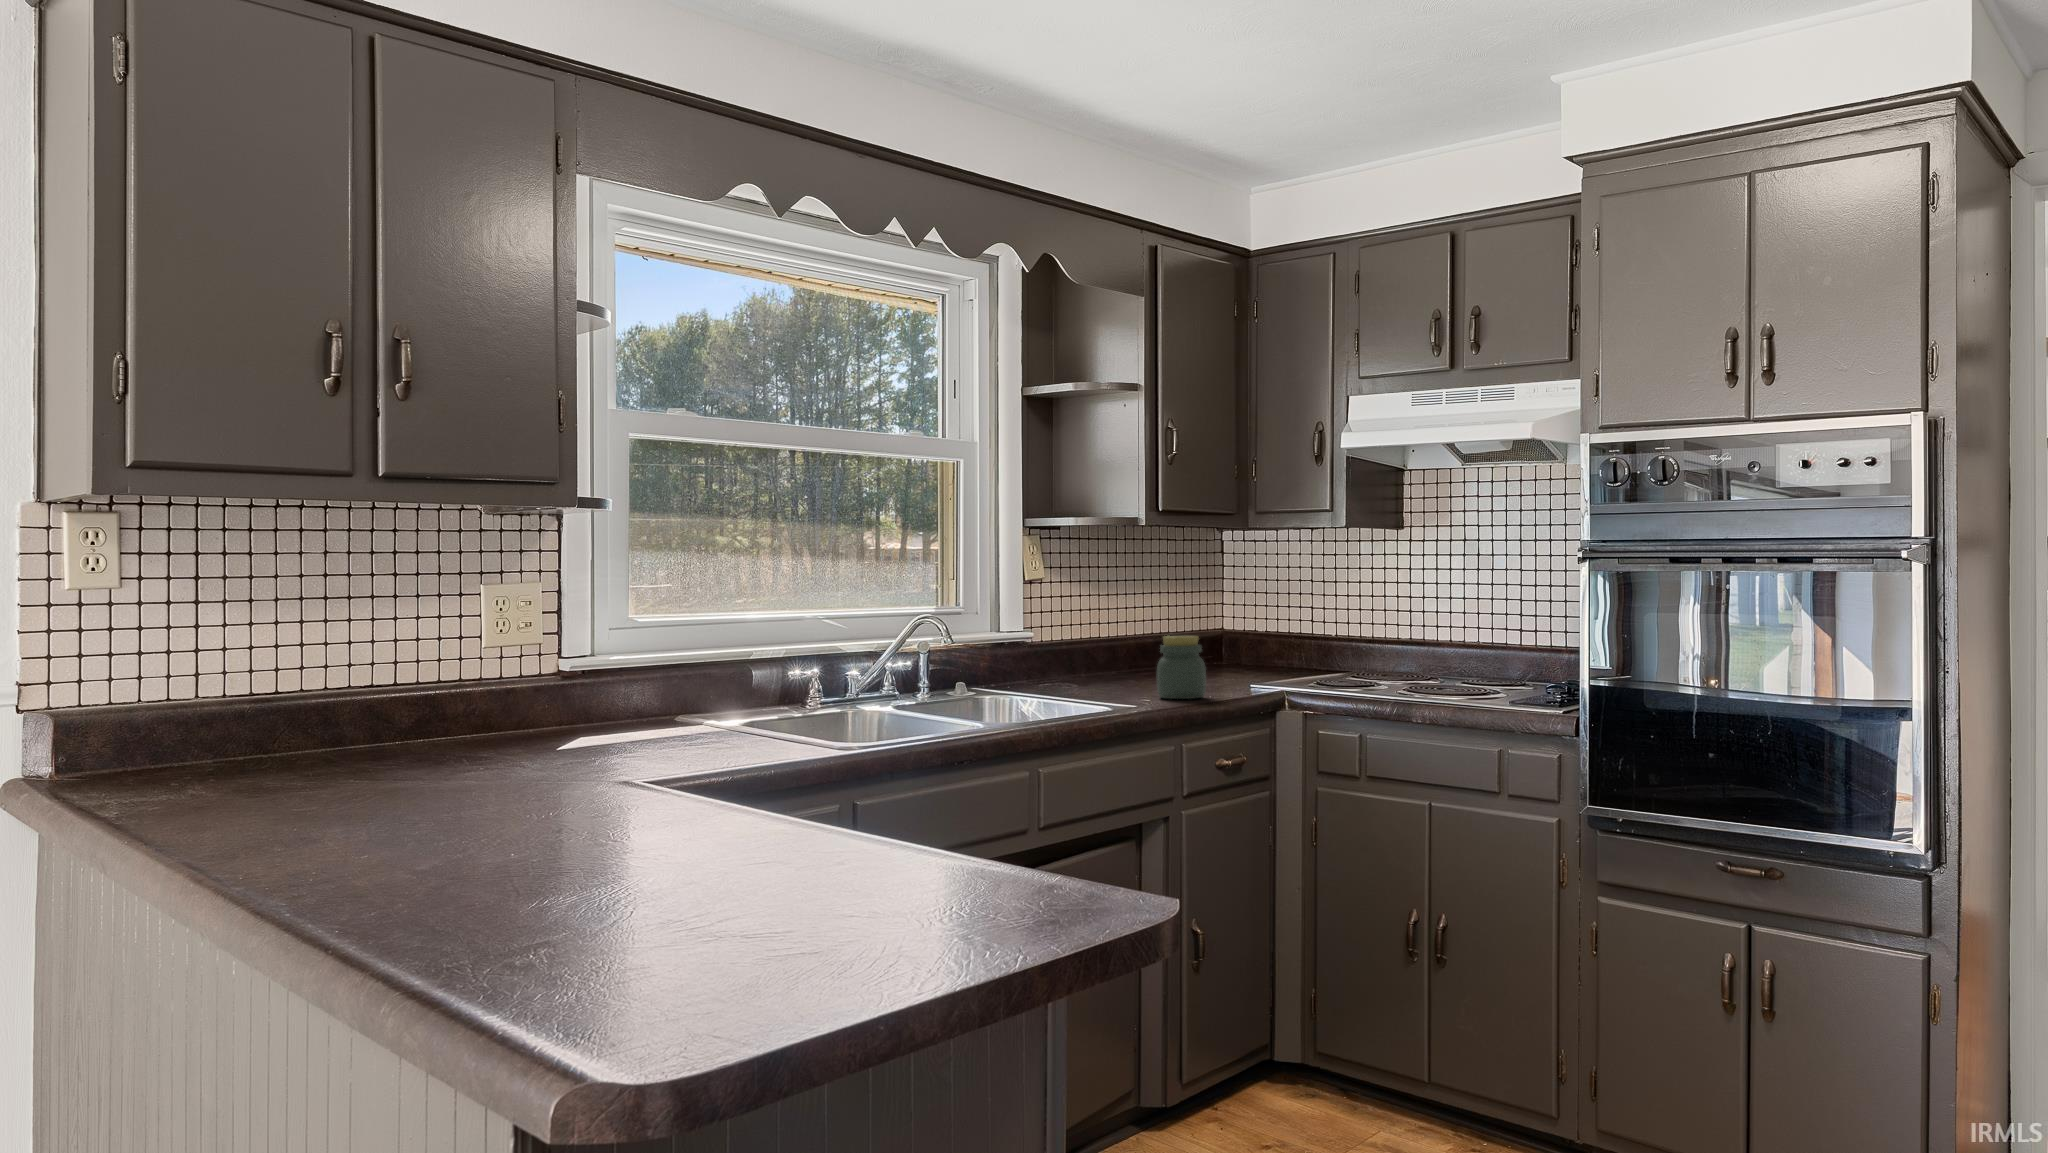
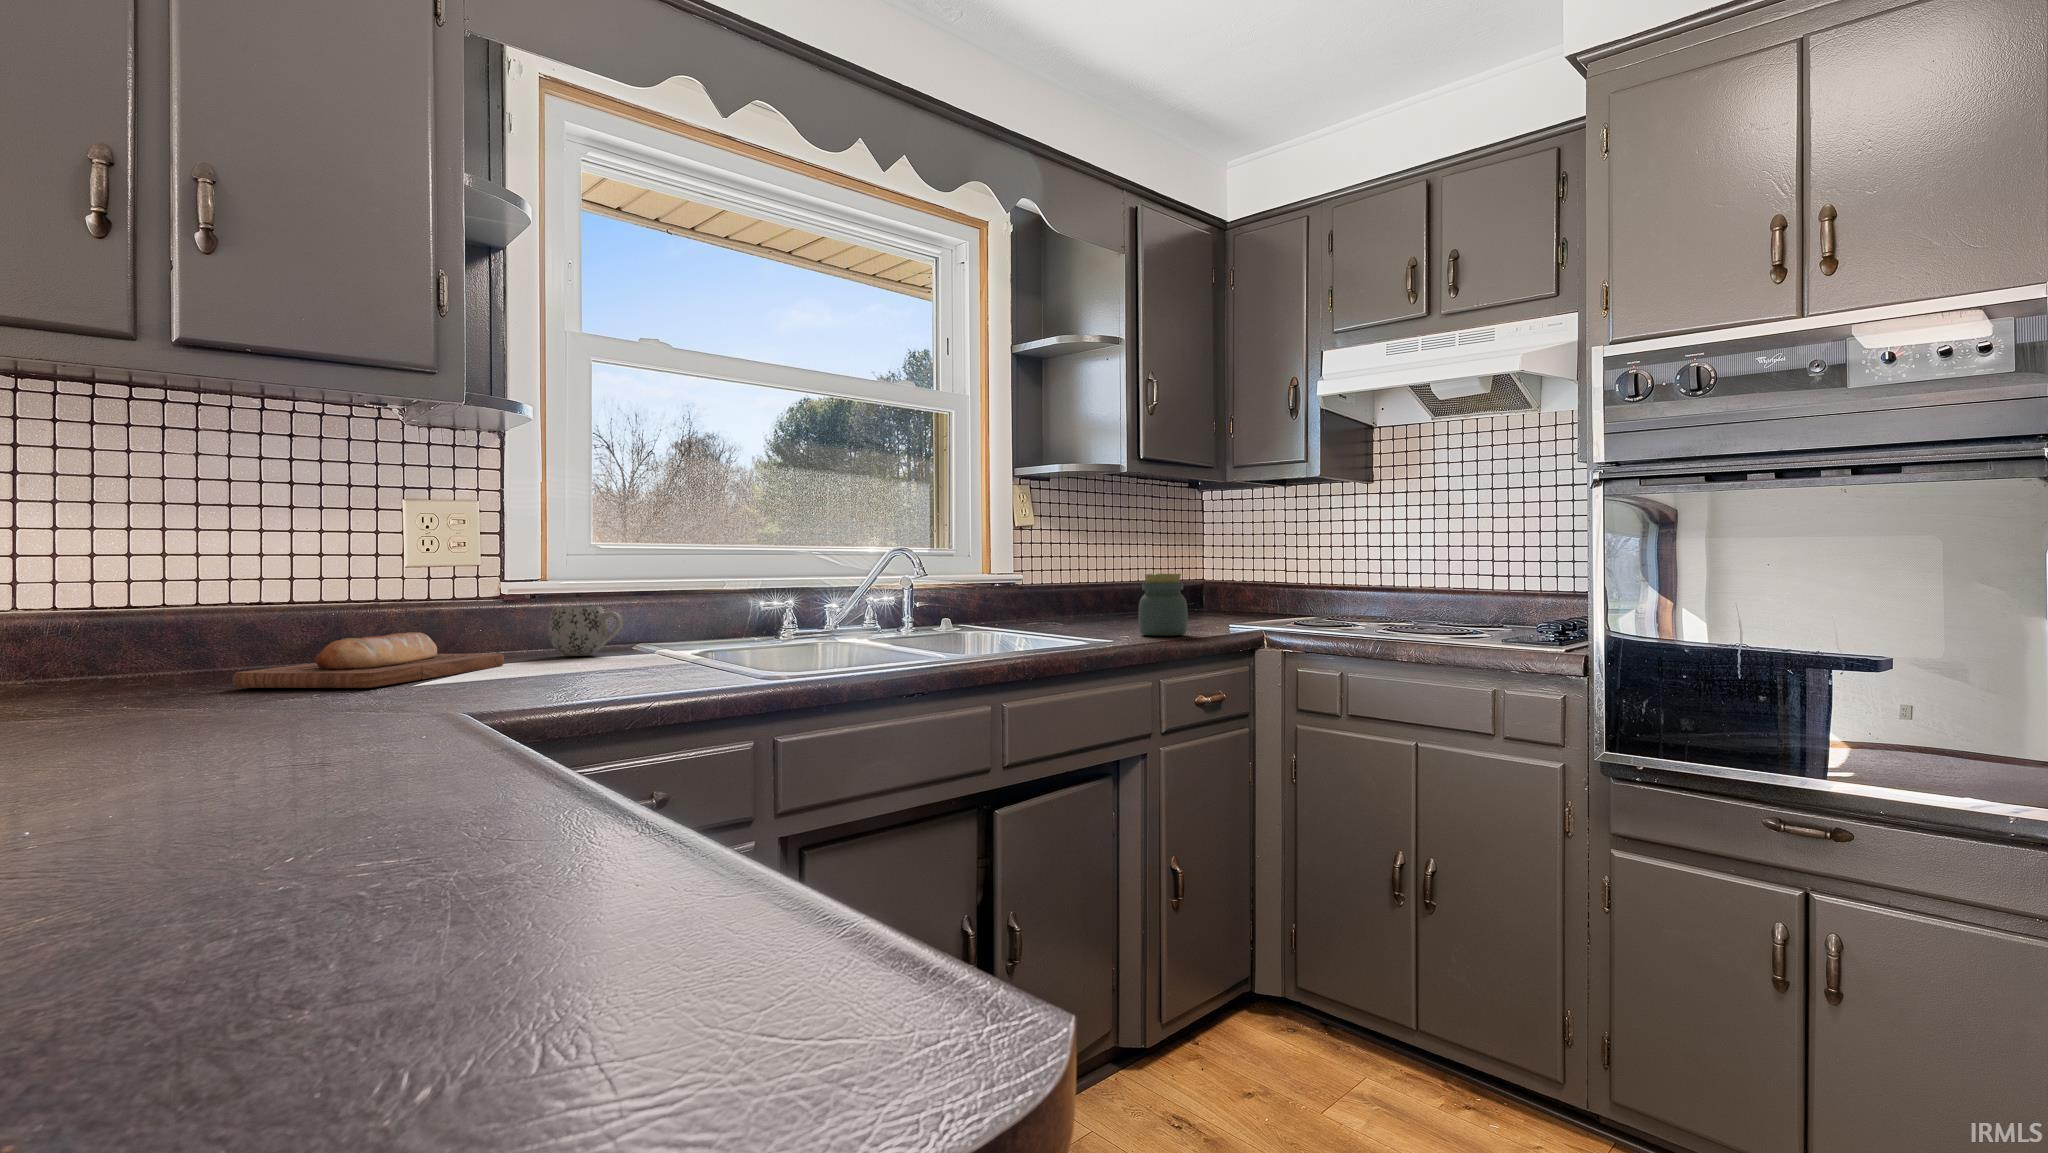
mug: none [605,678,672,727] -> present [549,606,622,656]
bread loaf: none [408,708,583,760] -> present [233,632,504,688]

